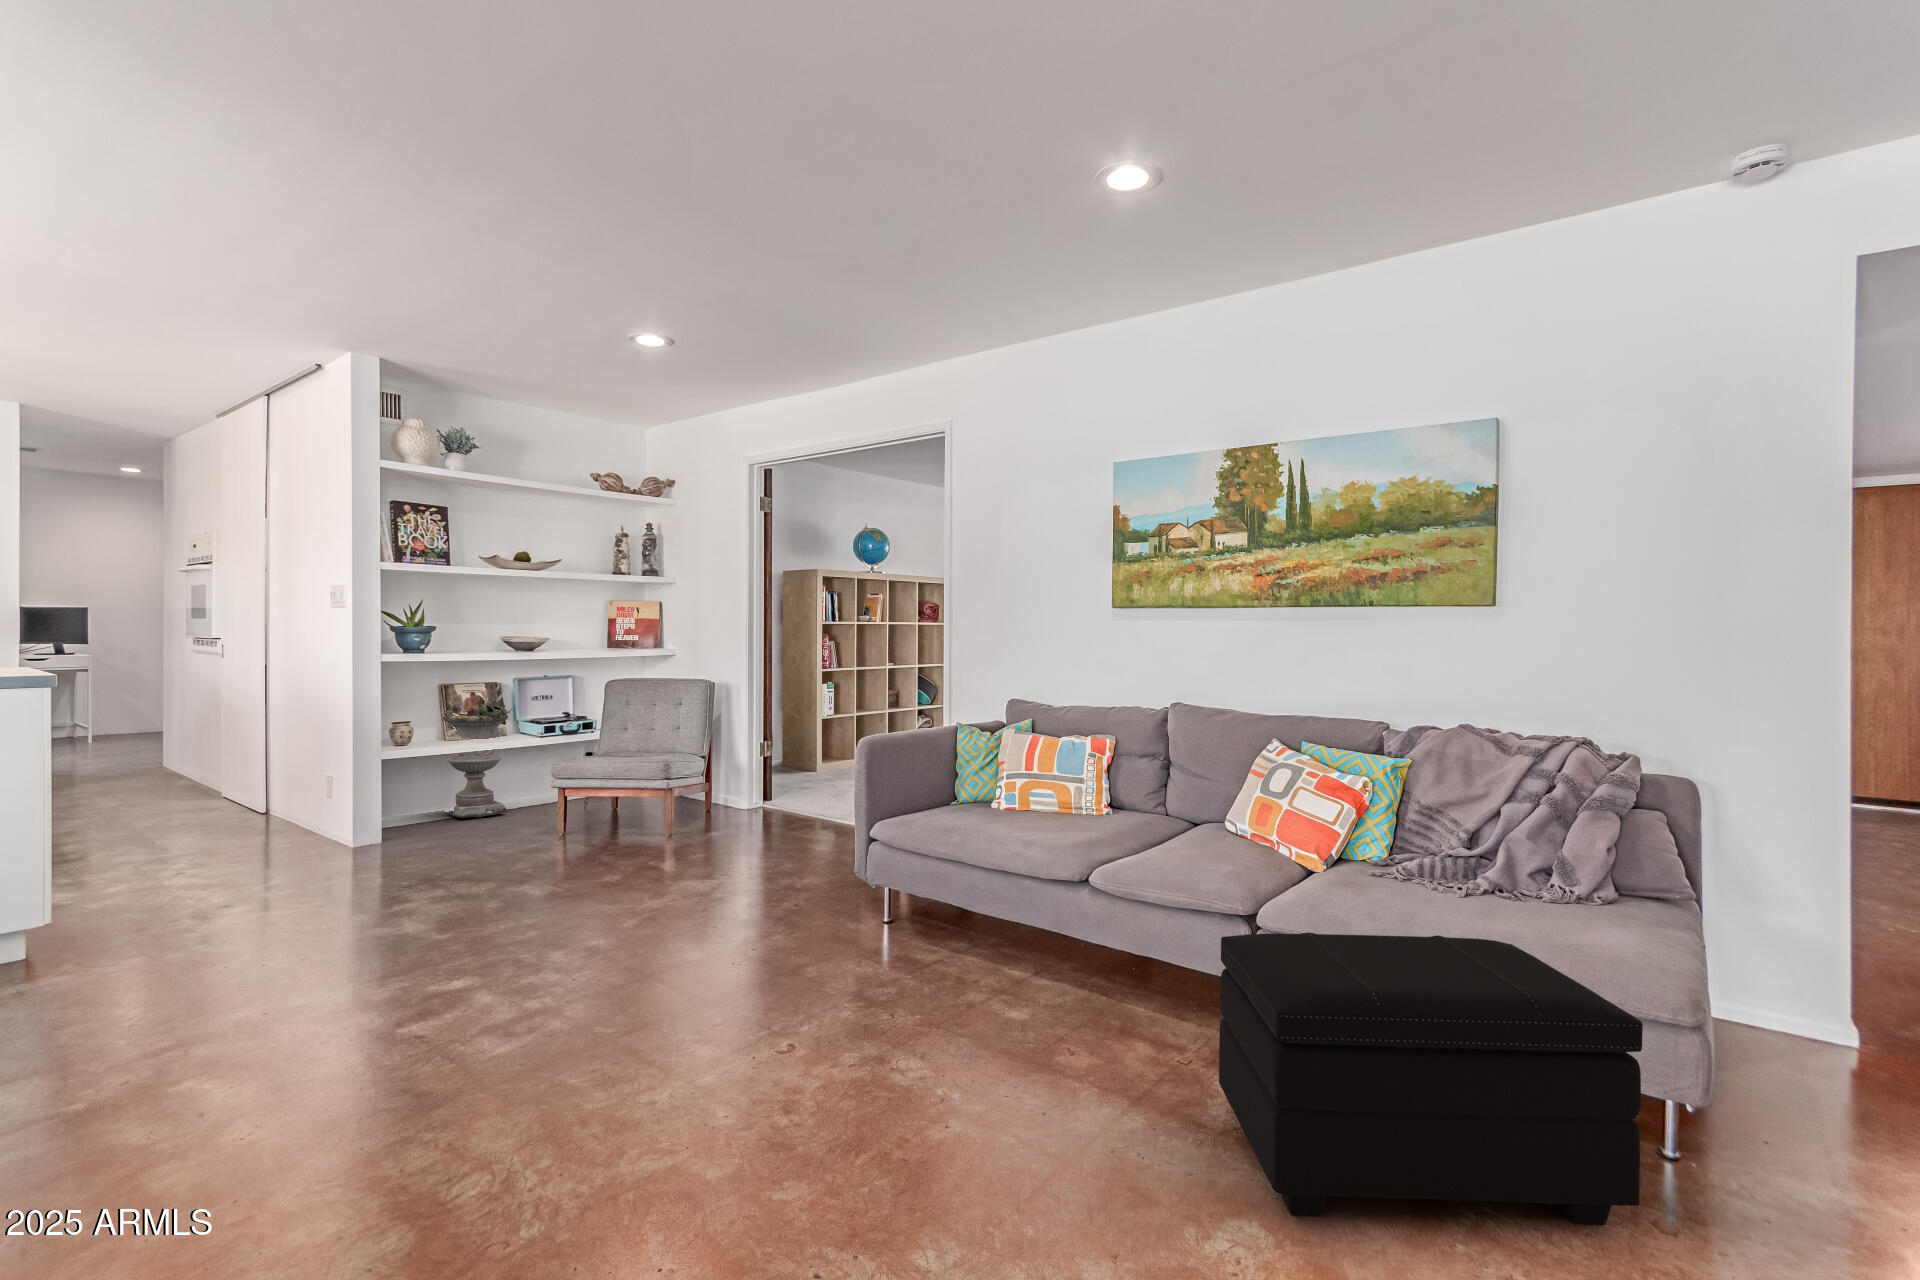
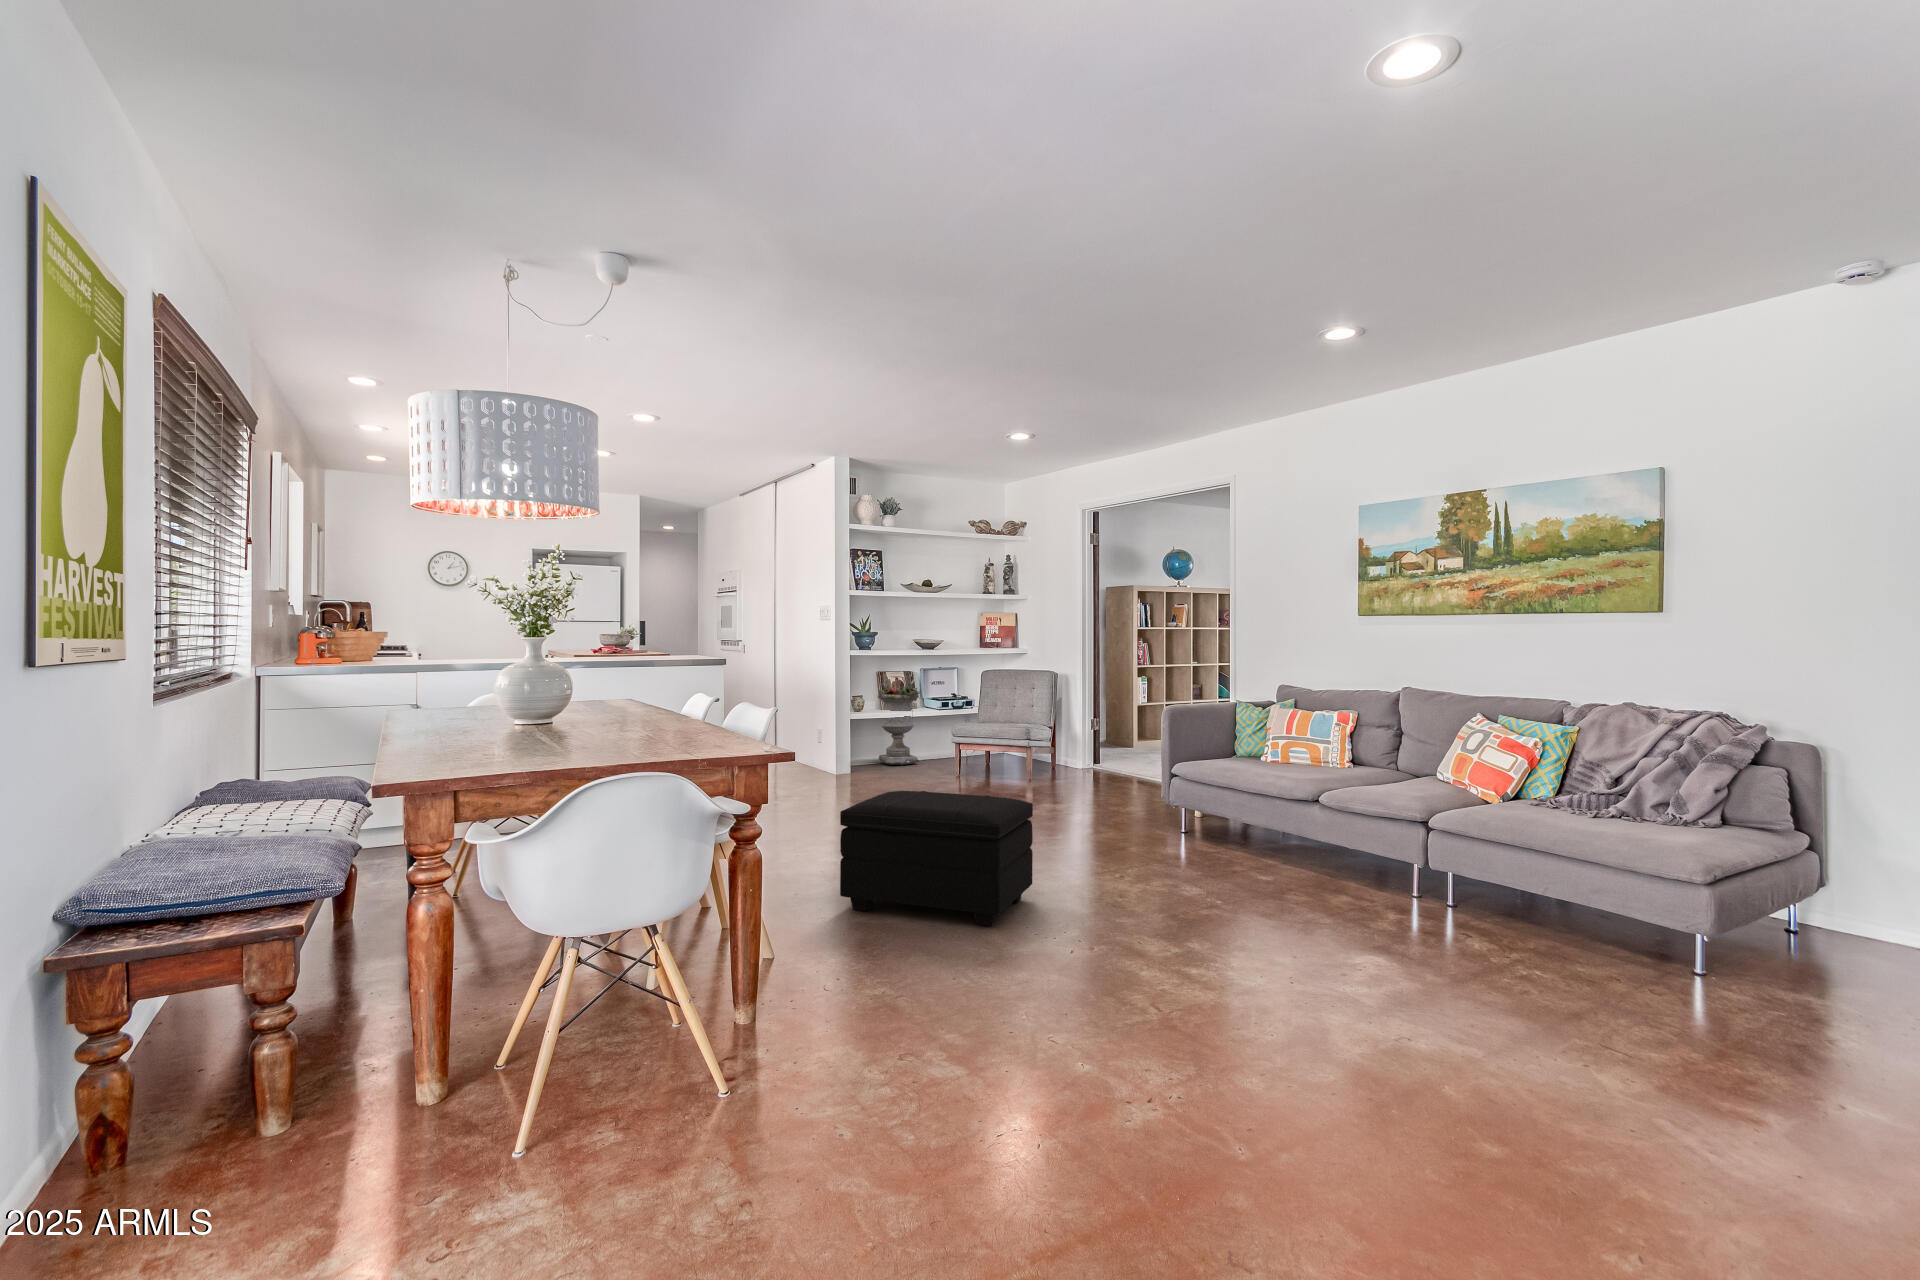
footstool: present [1219,932,1643,1226] -> present [840,791,1033,927]

